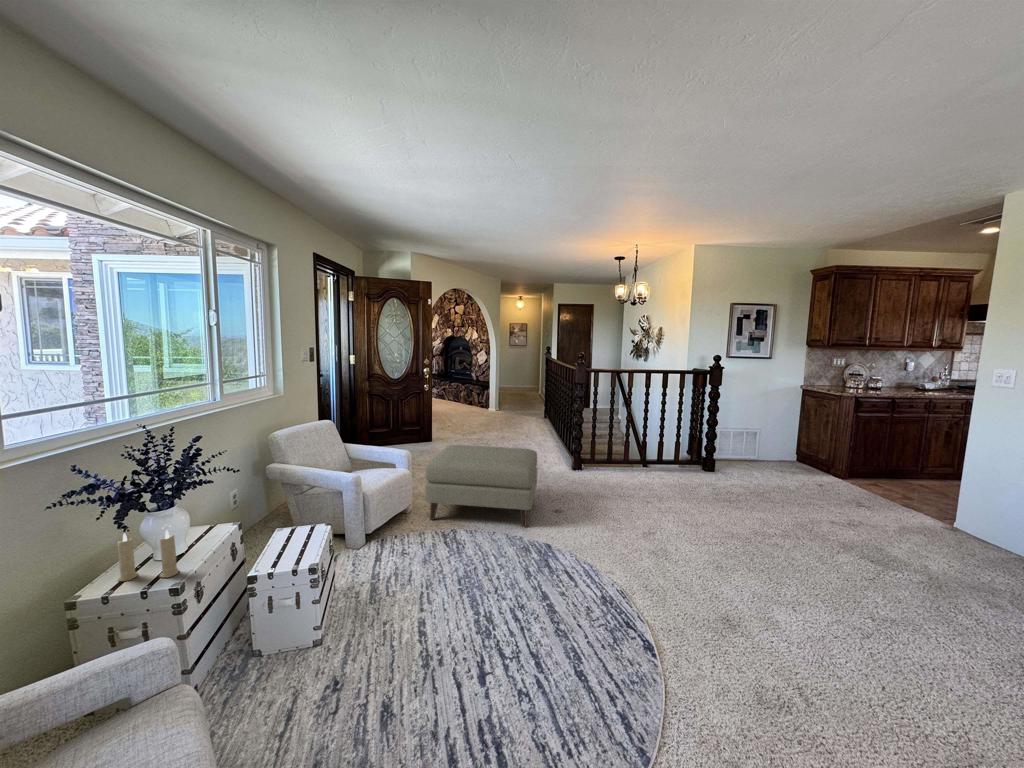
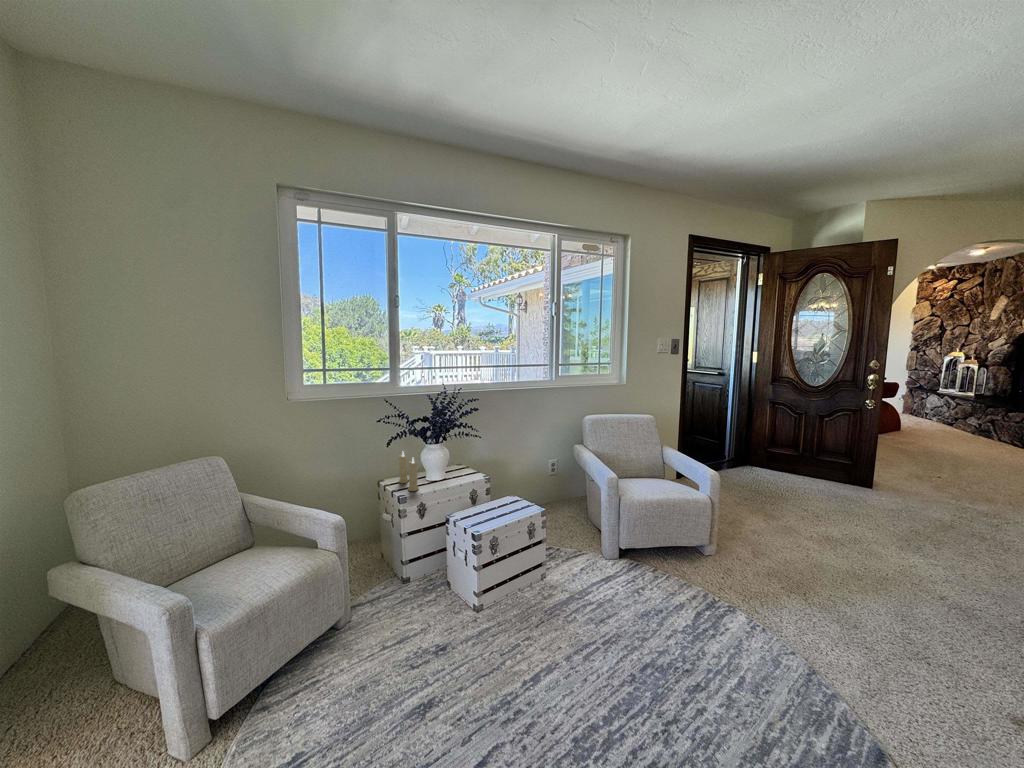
ottoman: present [425,445,537,527] -> none [715,490,992,689]

